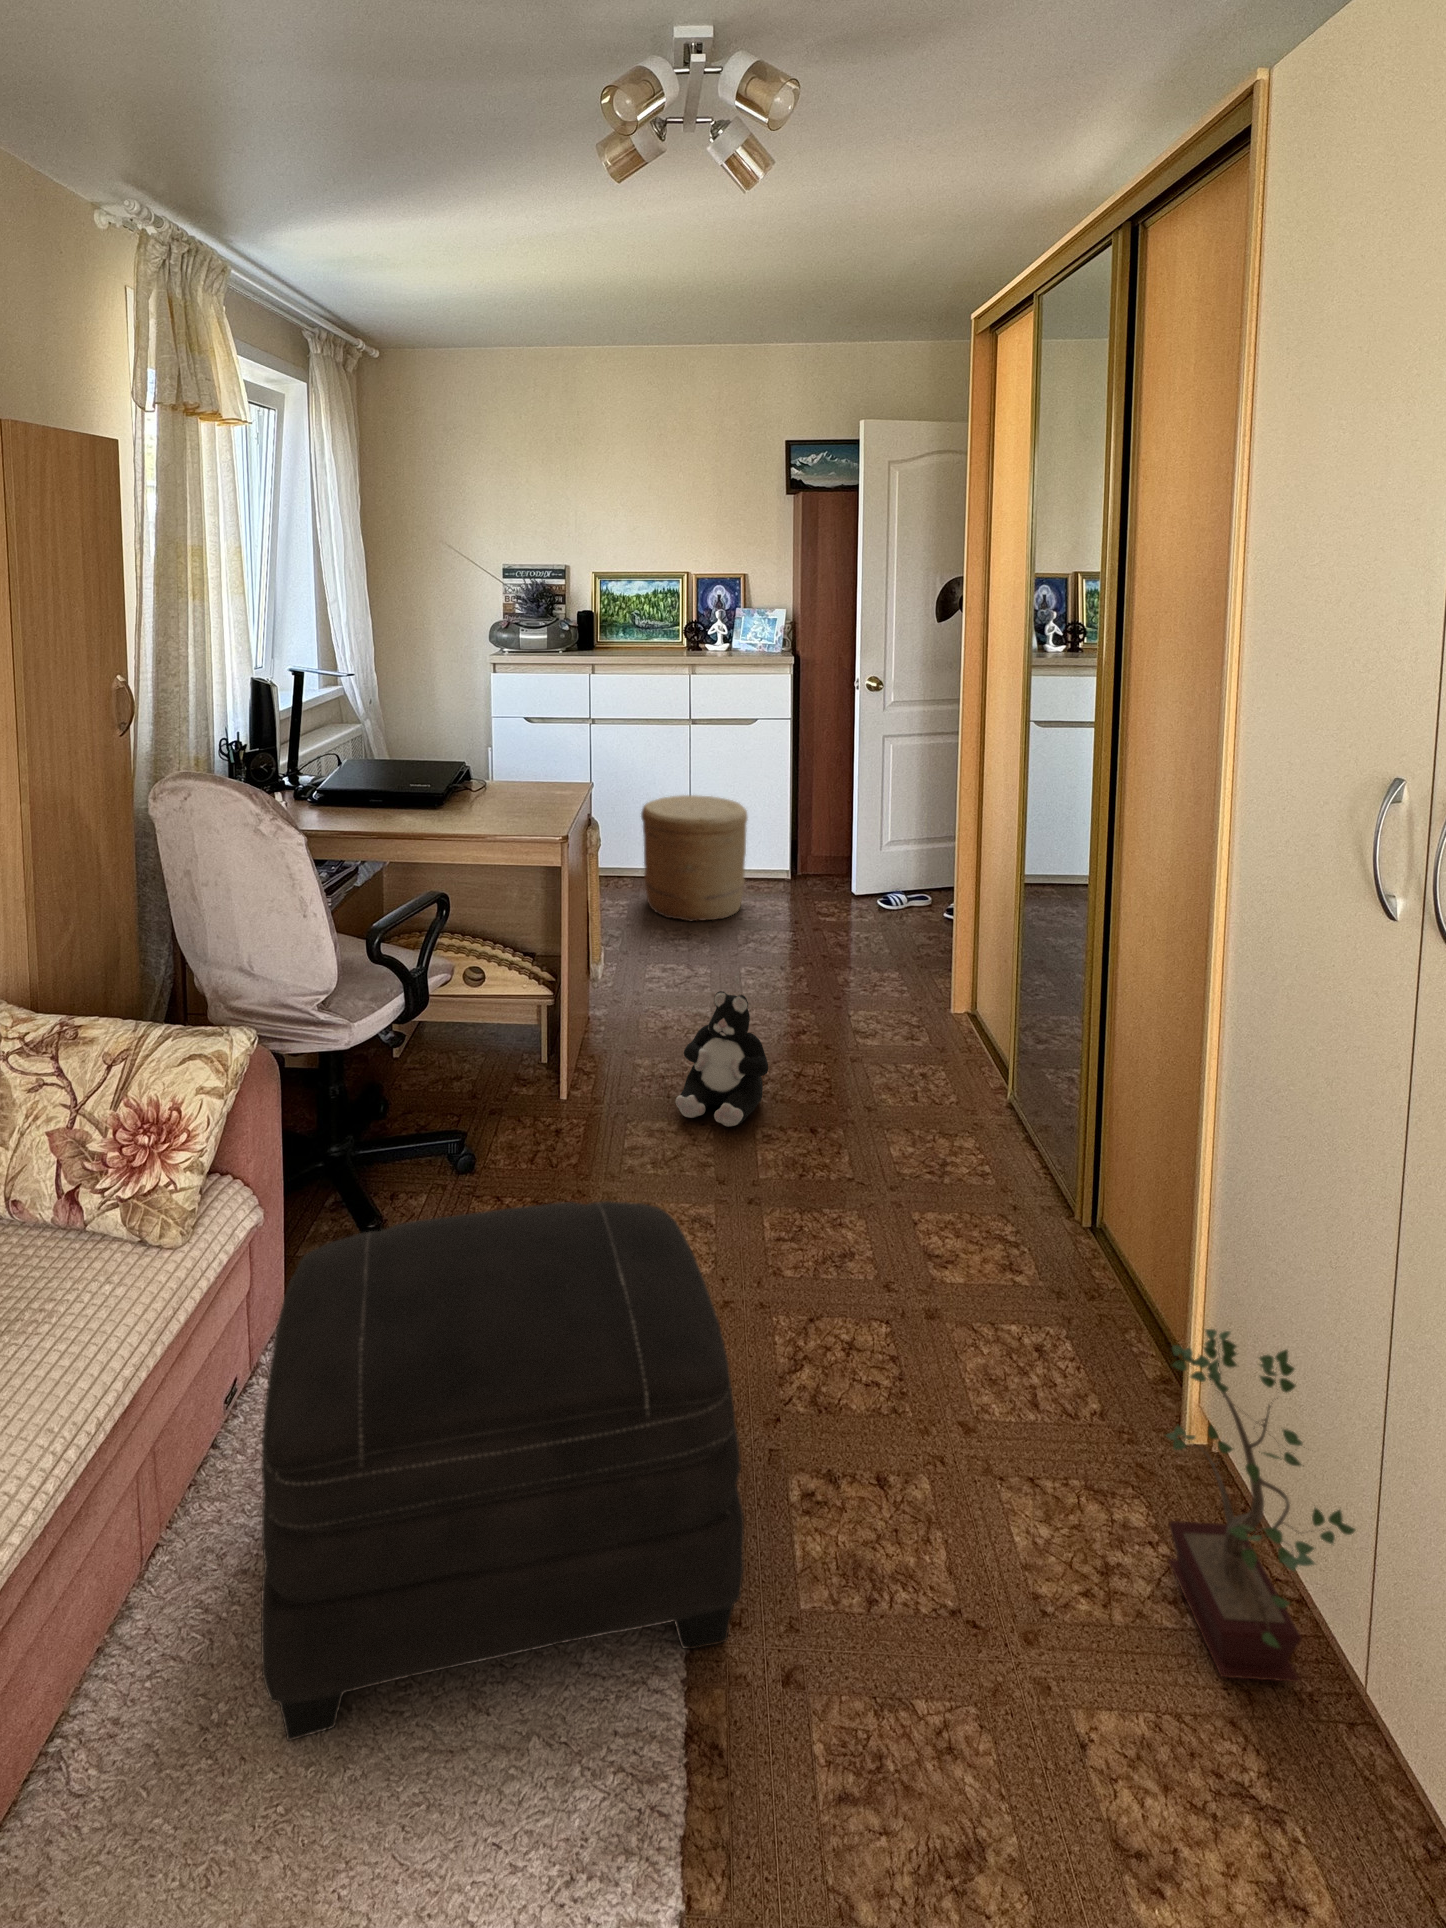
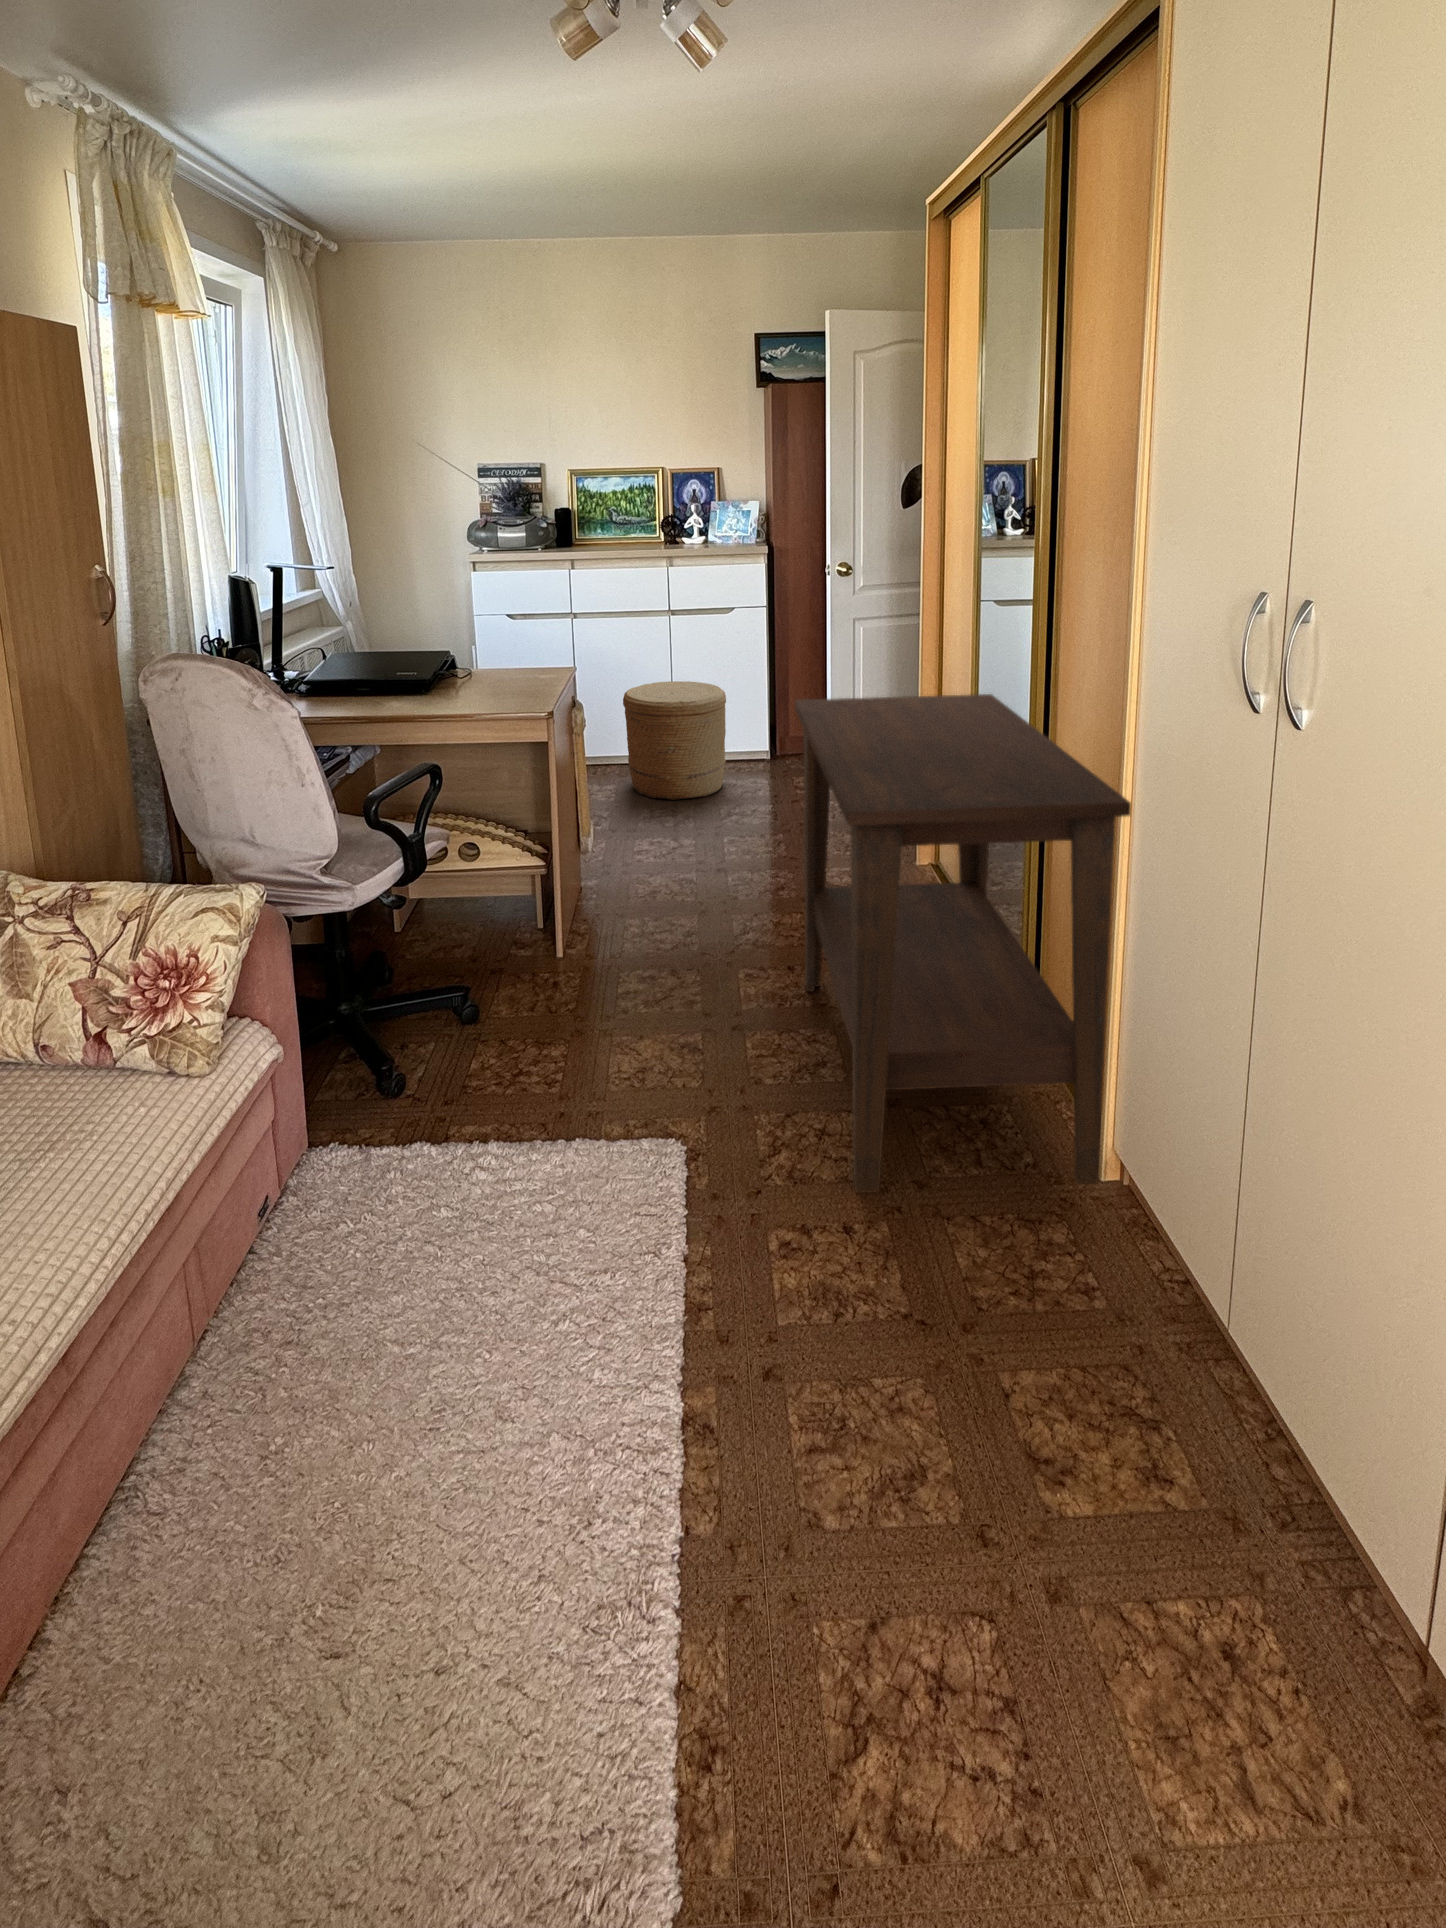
side table: none [826,839,1221,1444] -> present [795,694,1131,1193]
plush toy: present [676,991,768,1127] -> none [663,850,748,970]
ottoman: present [261,1201,744,1740] -> none [299,1014,728,1458]
potted plant: present [1166,1329,1355,1682] -> none [1081,1074,1224,1341]

